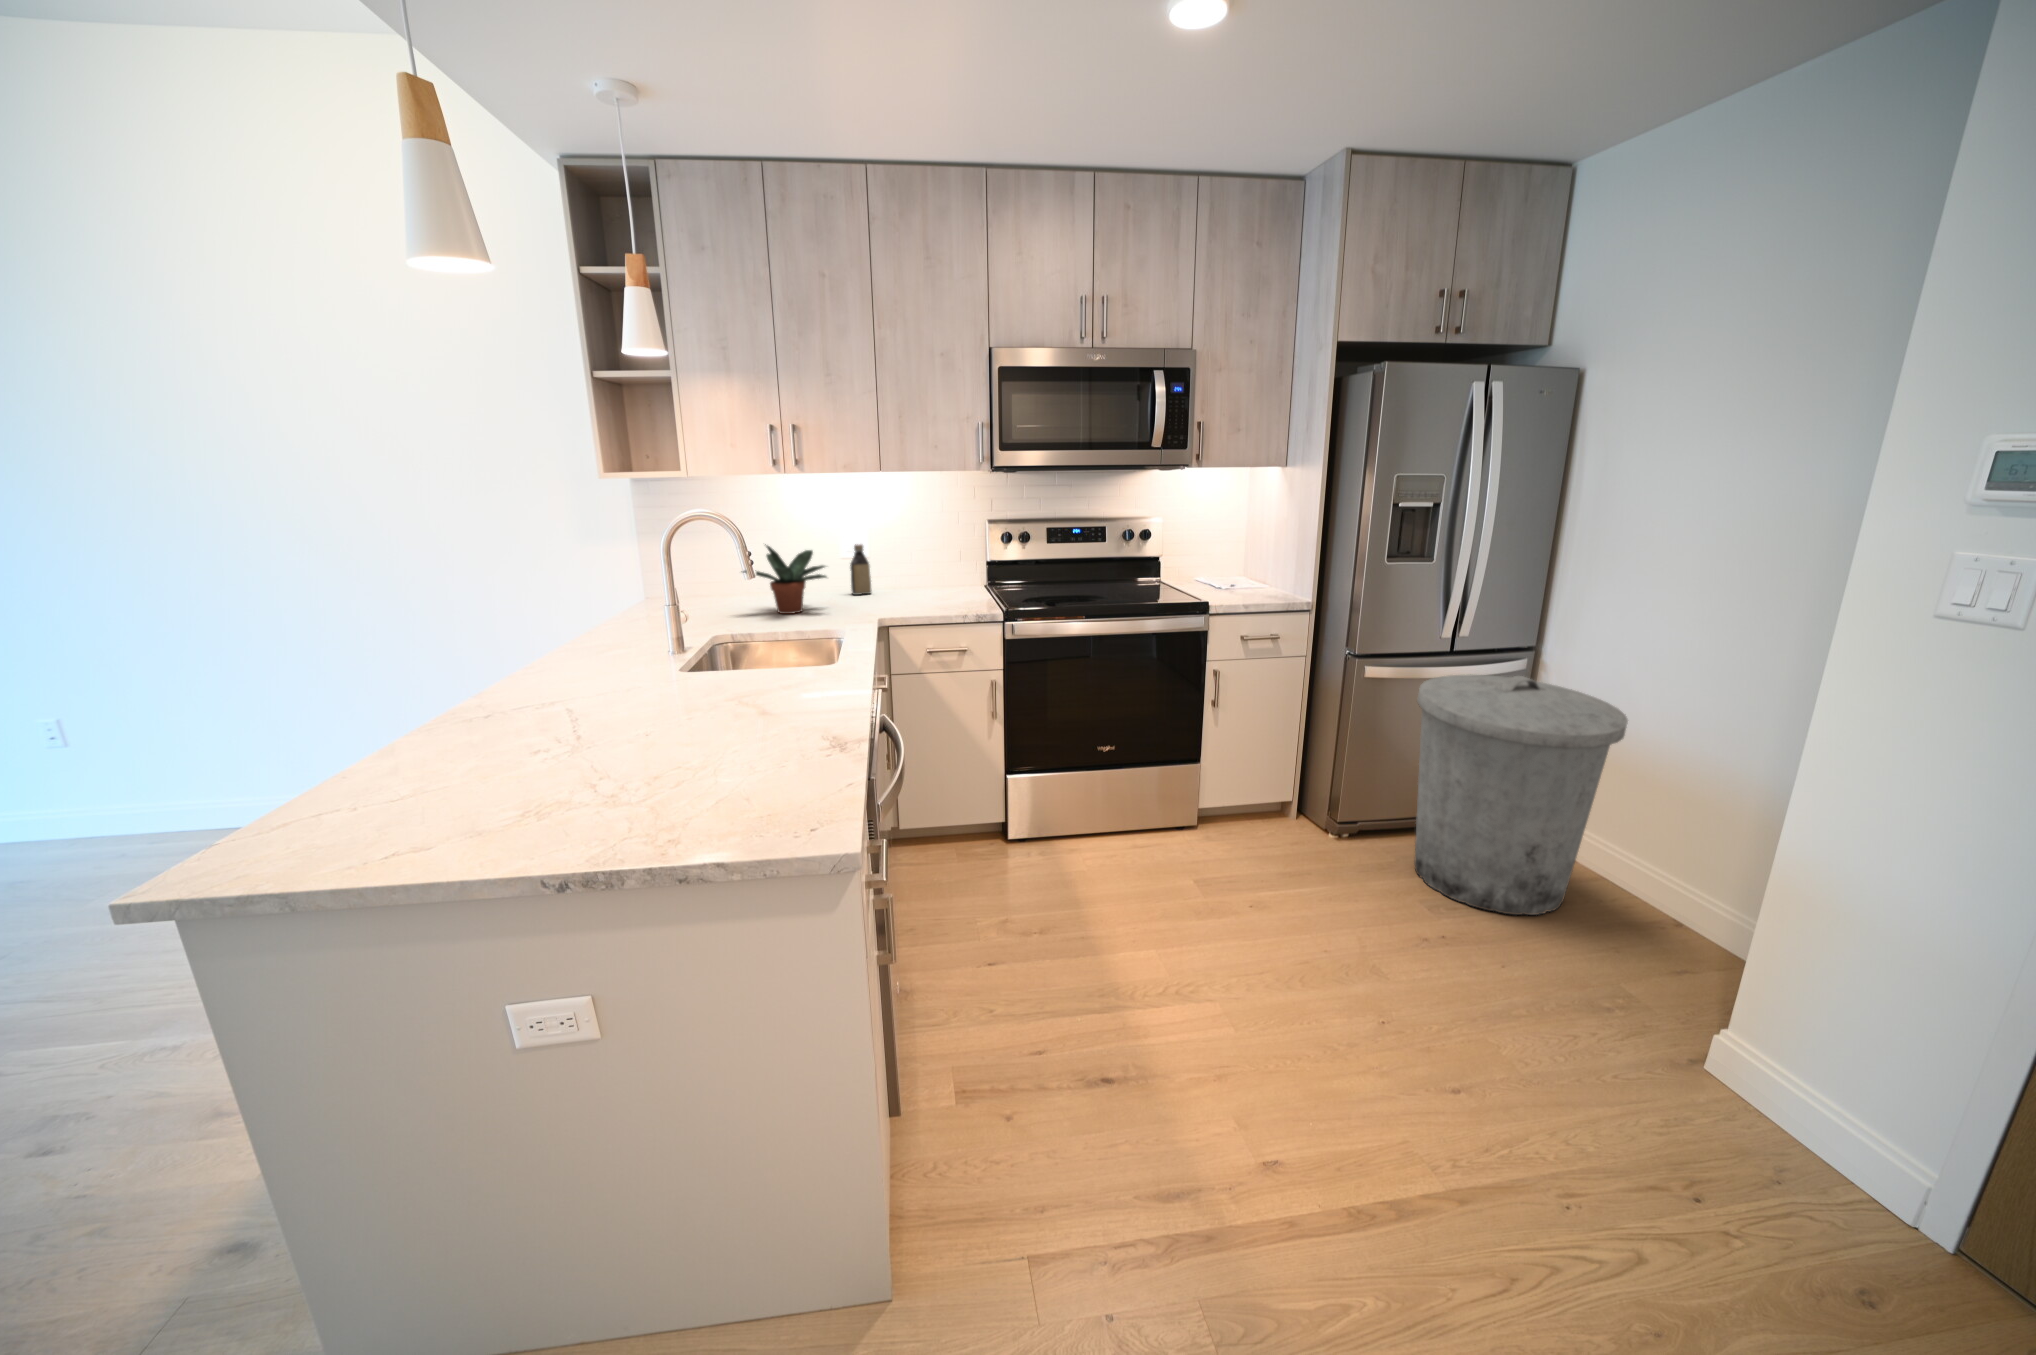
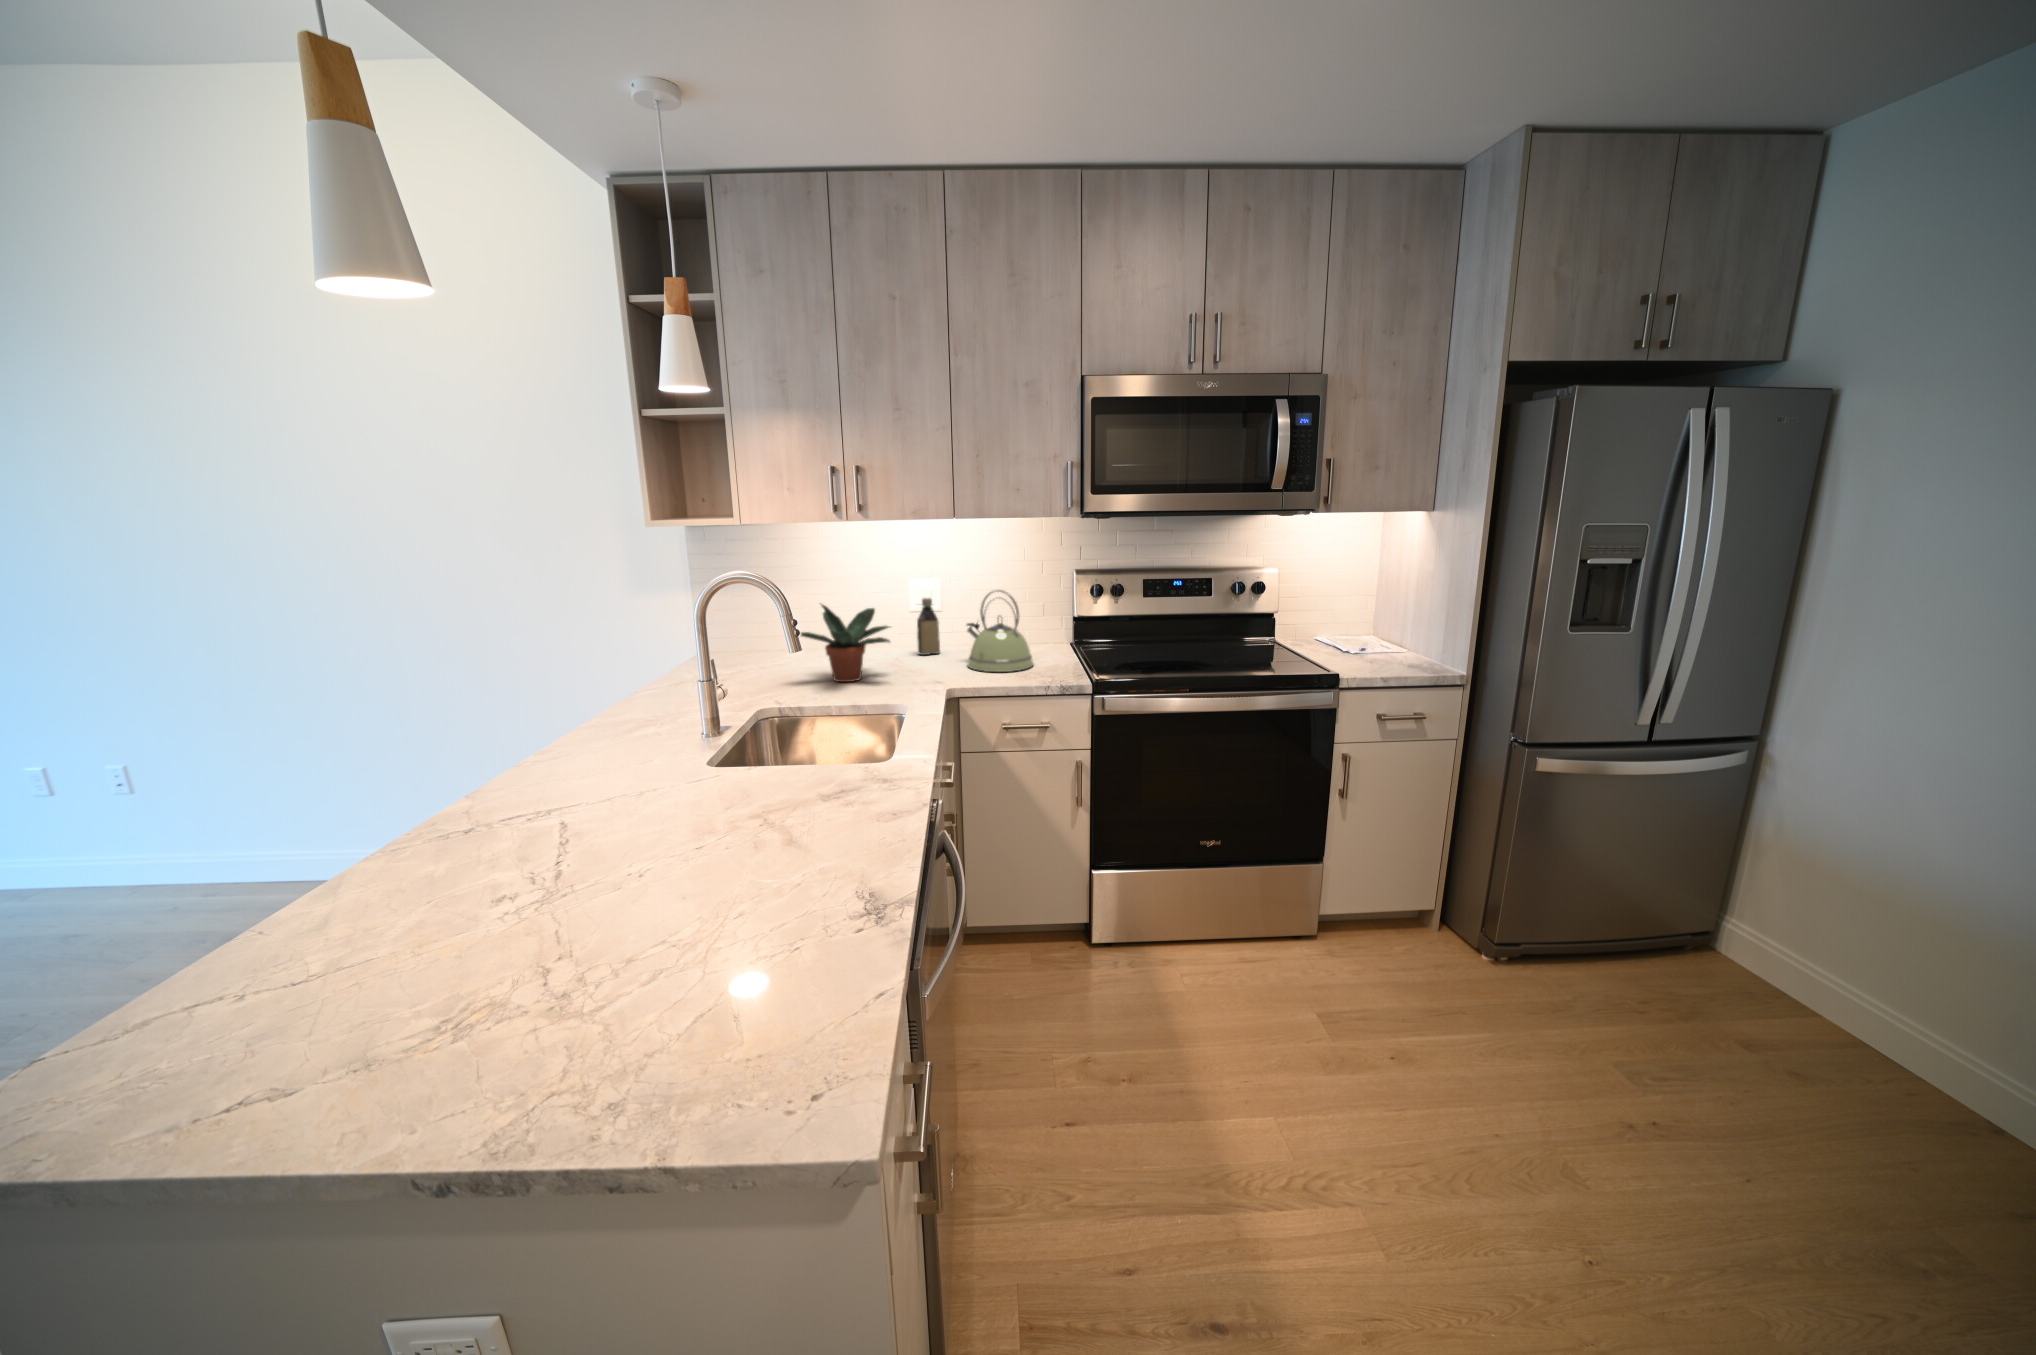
kettle: none [894,534,954,605] -> present [967,590,1033,672]
trash can: present [1414,674,1628,915] -> none [1603,771,1936,1100]

